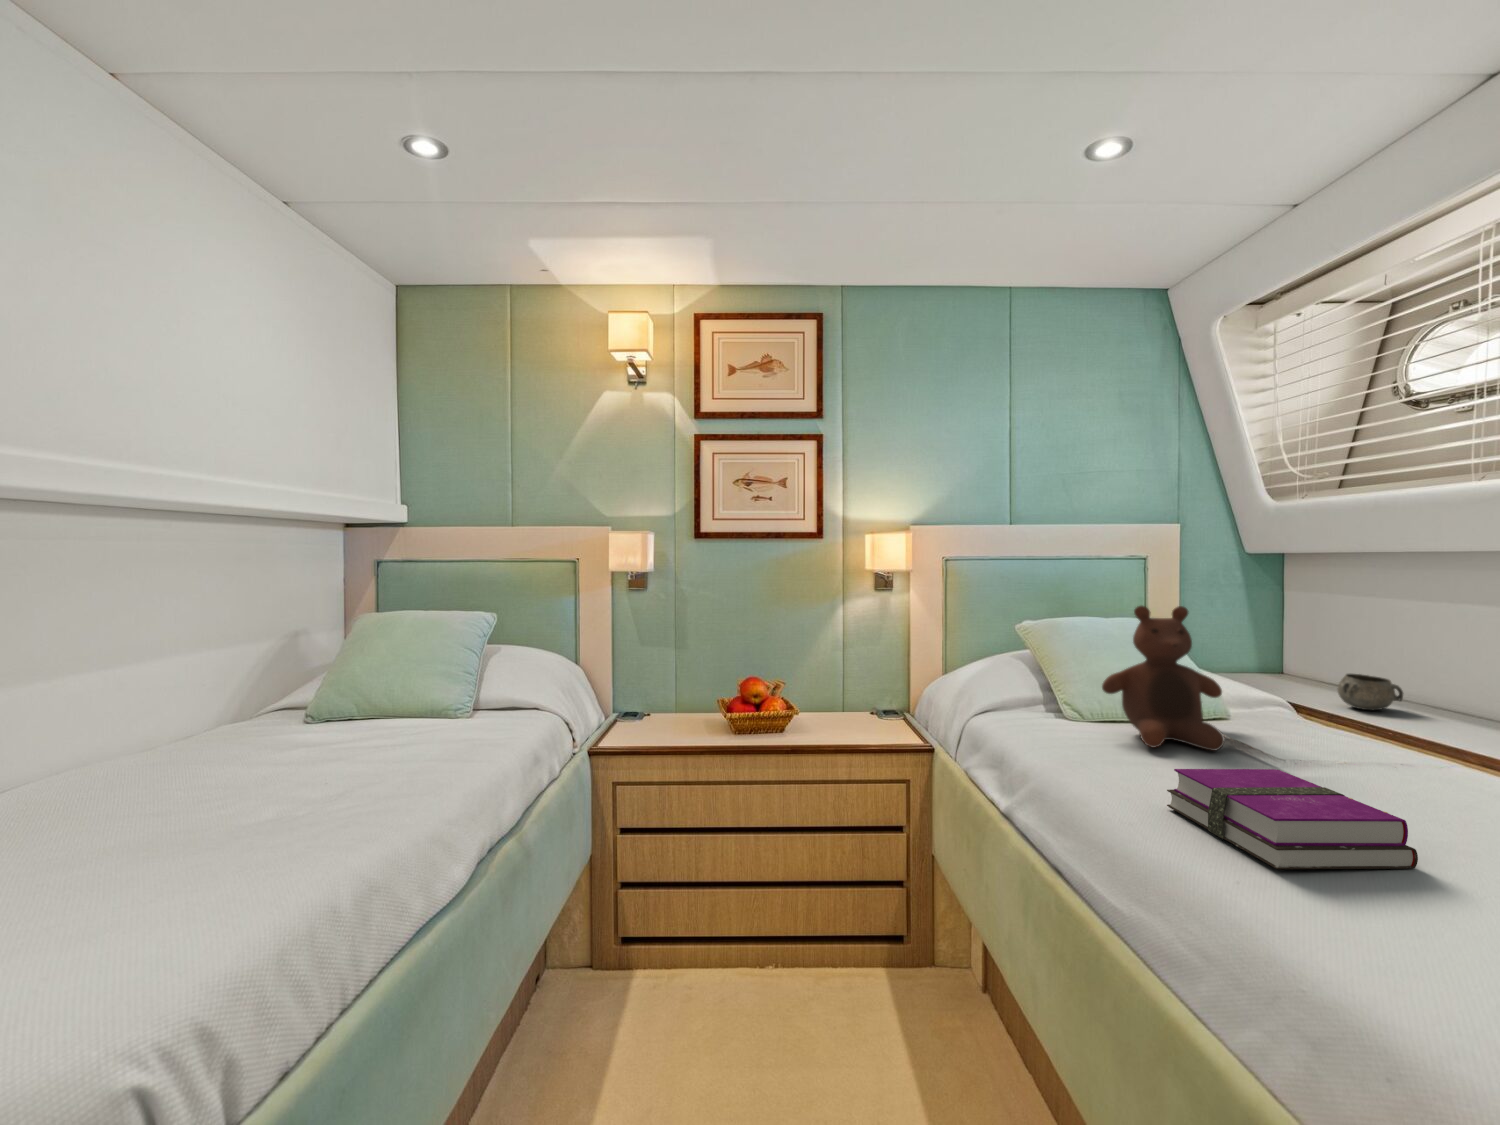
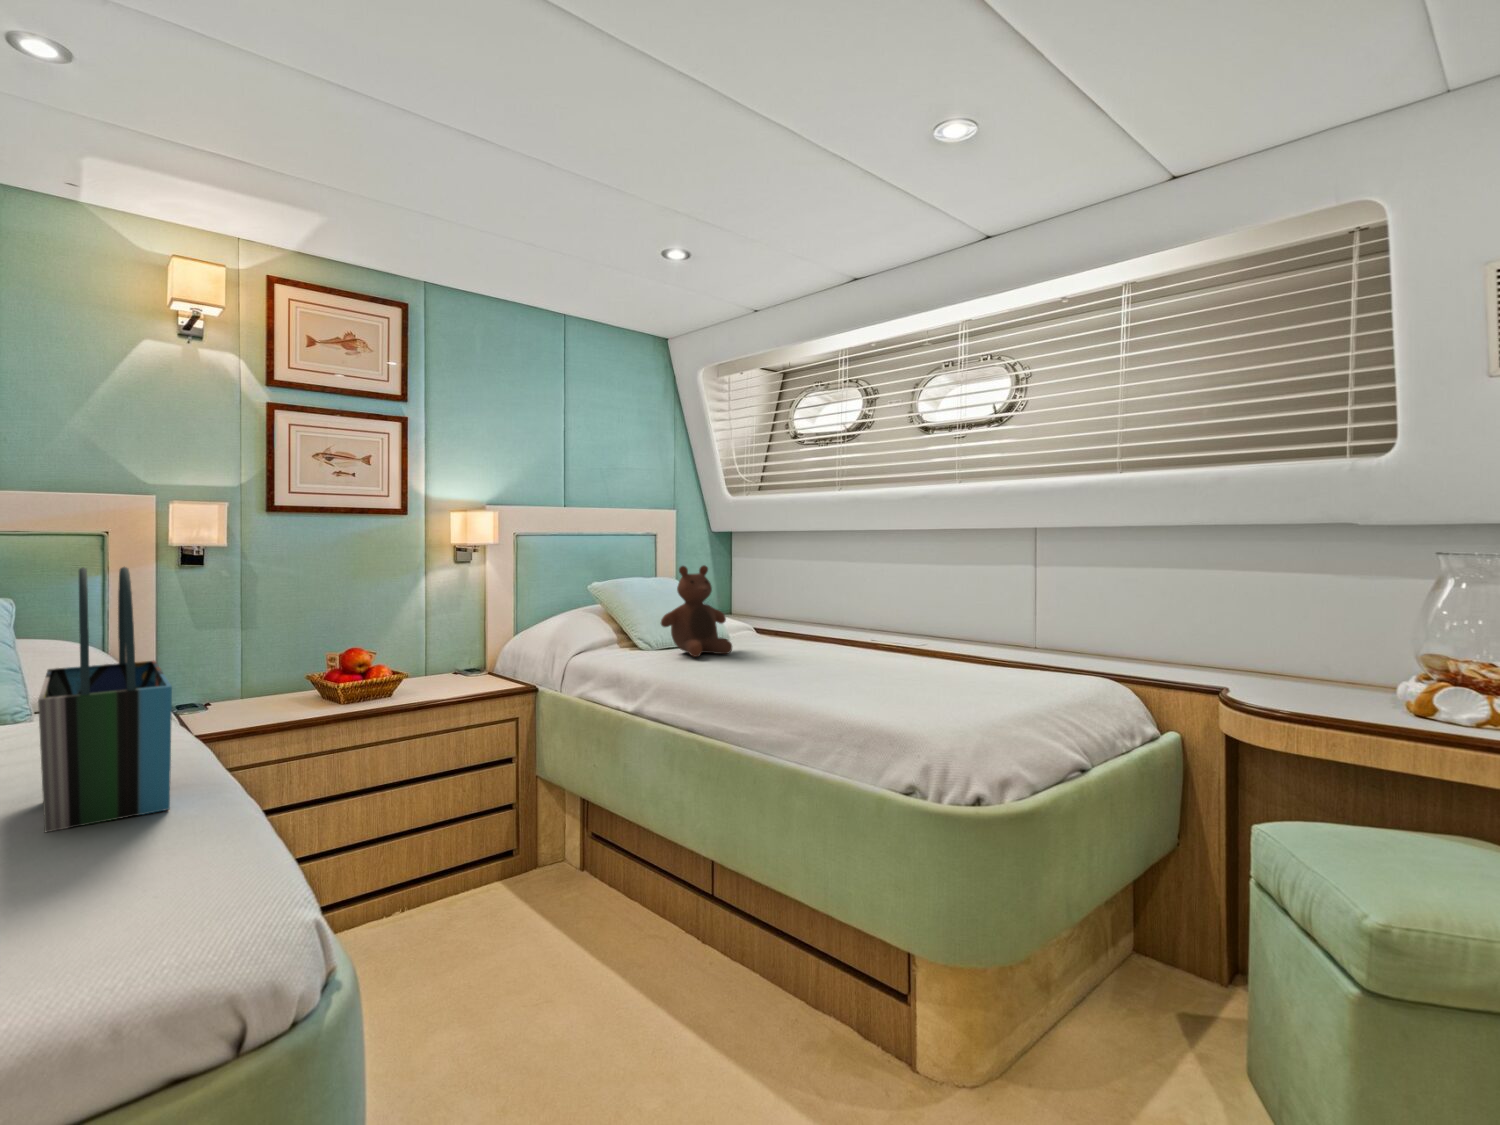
tote bag: none [165,605,410,872] -> present [38,567,172,832]
decorative bowl: present [1337,674,1403,710] -> none [770,607,800,628]
hardback book: present [1167,769,1418,869] -> none [724,650,834,690]

